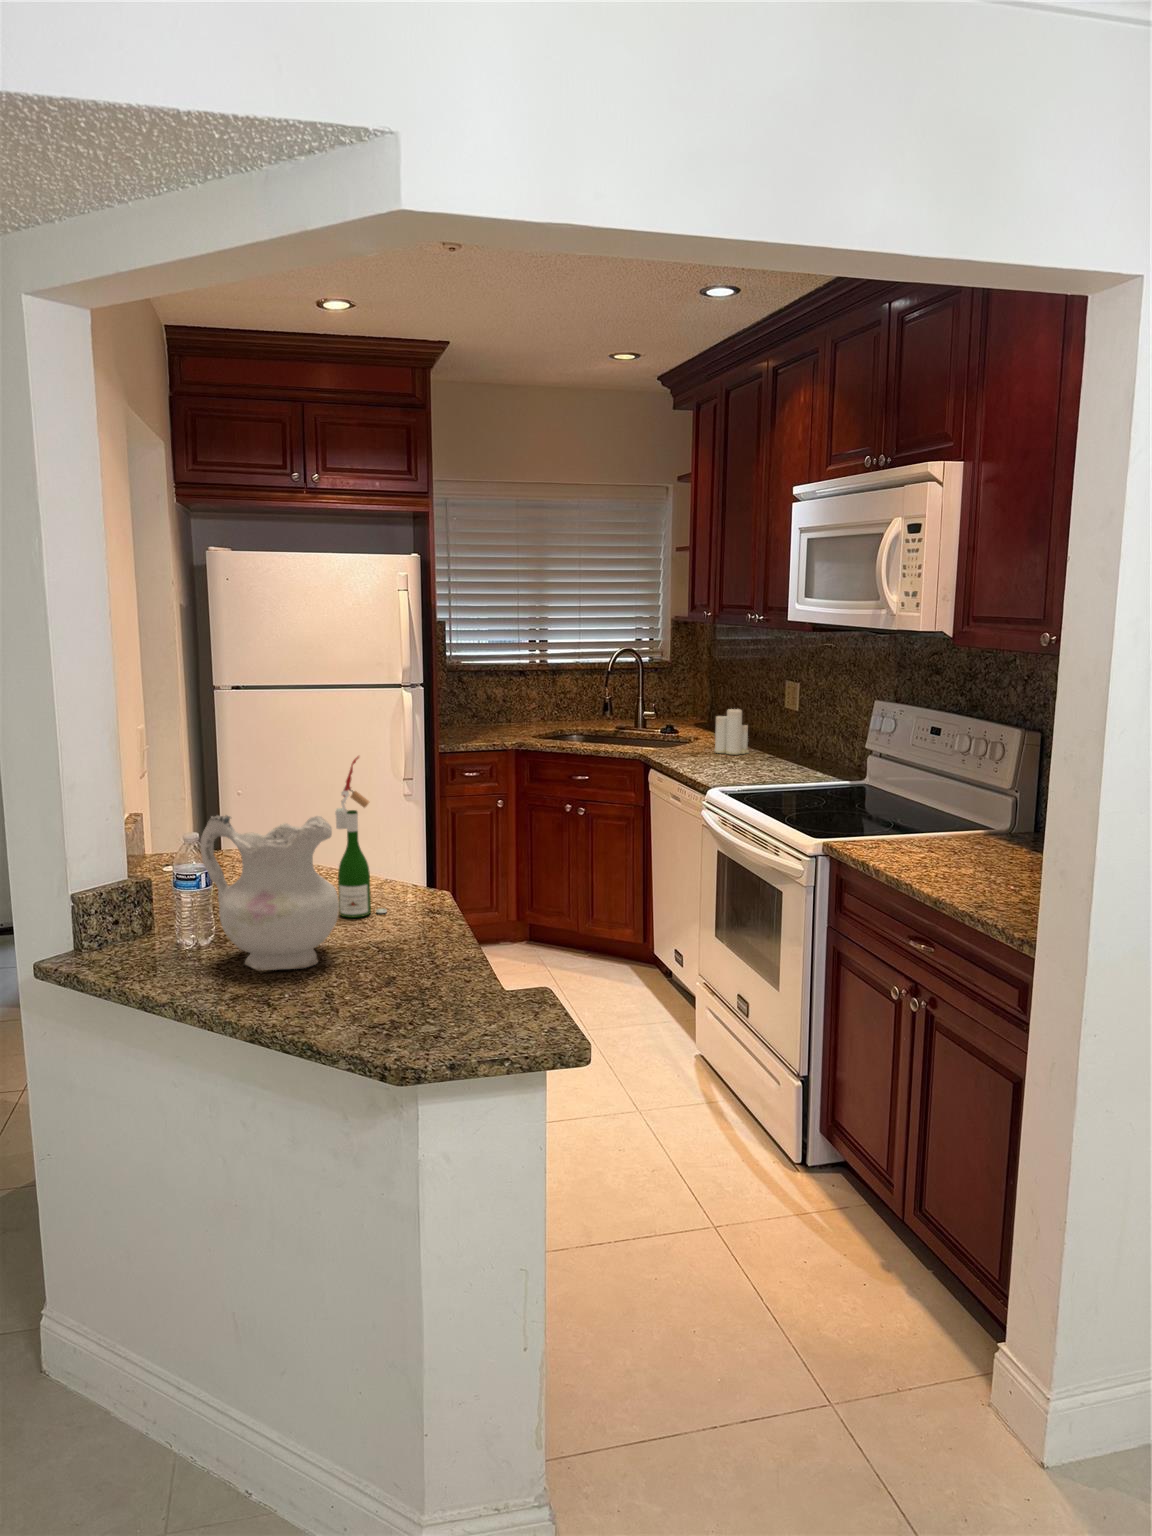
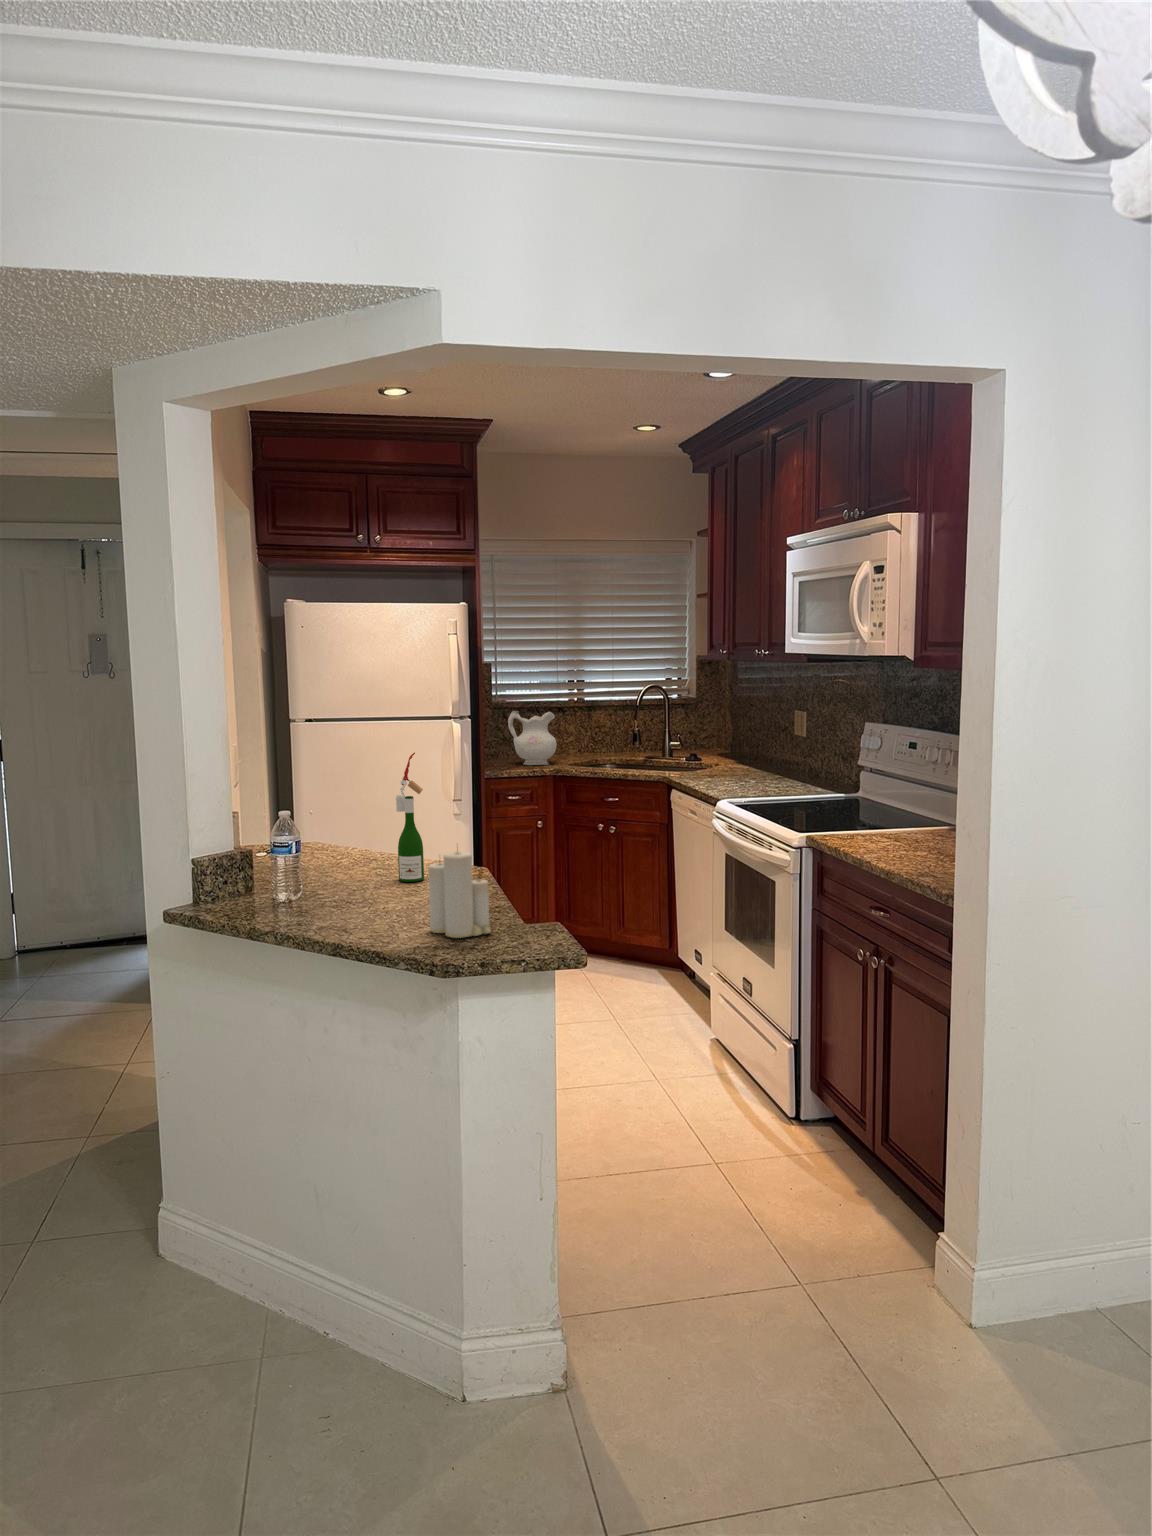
candle: present [714,709,749,755] -> present [428,851,491,938]
ceramic pitcher: present [201,815,339,970] -> present [508,711,557,765]

